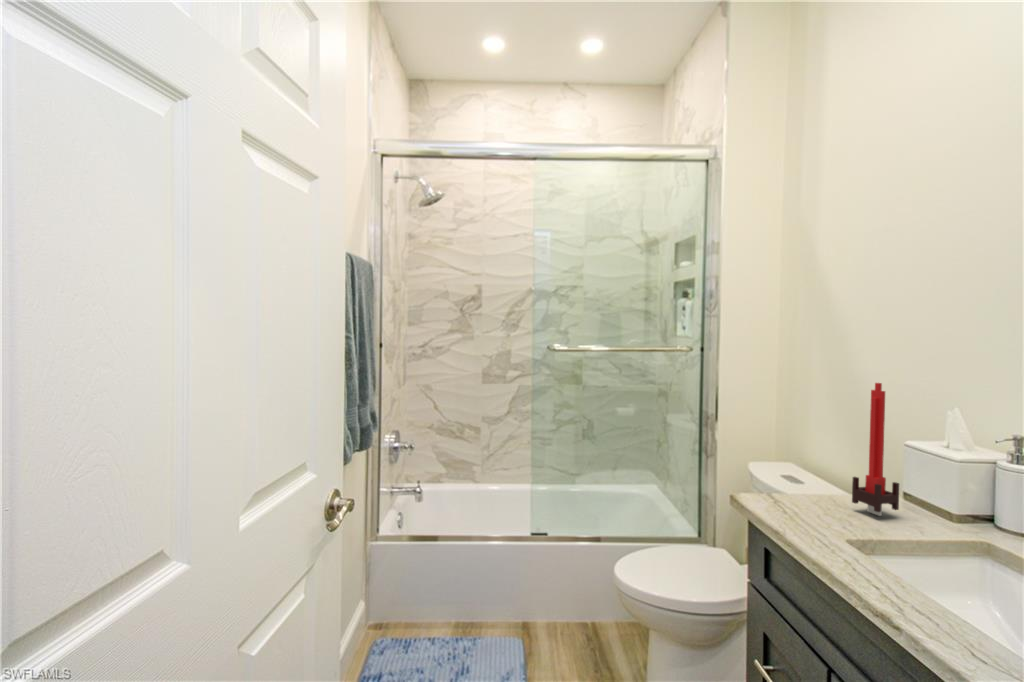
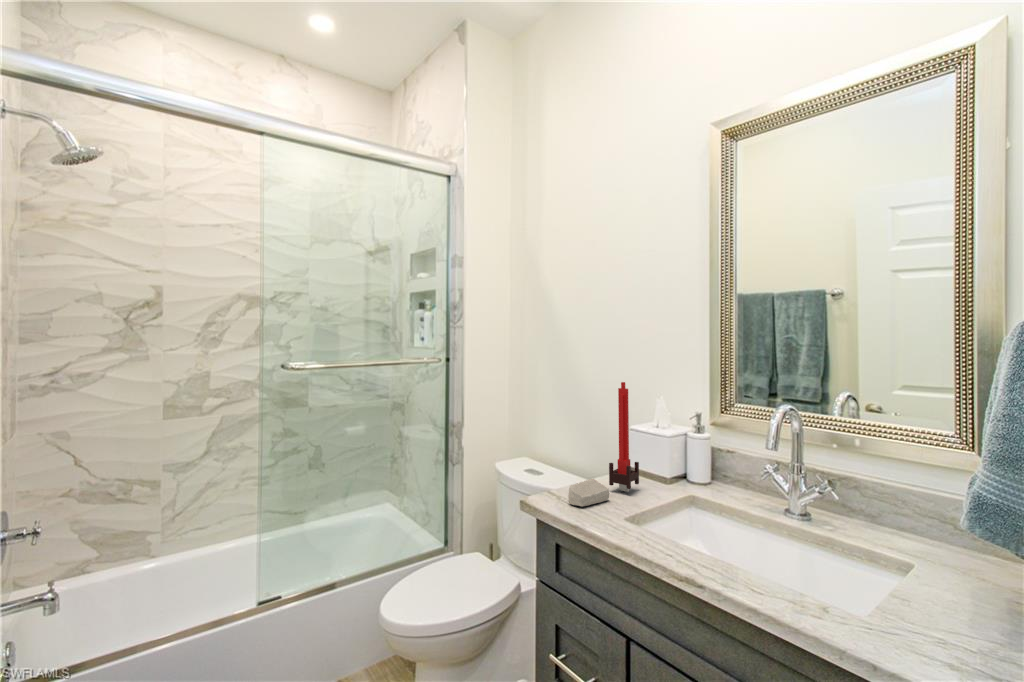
soap bar: none [785,489,843,517] -> present [568,479,610,506]

